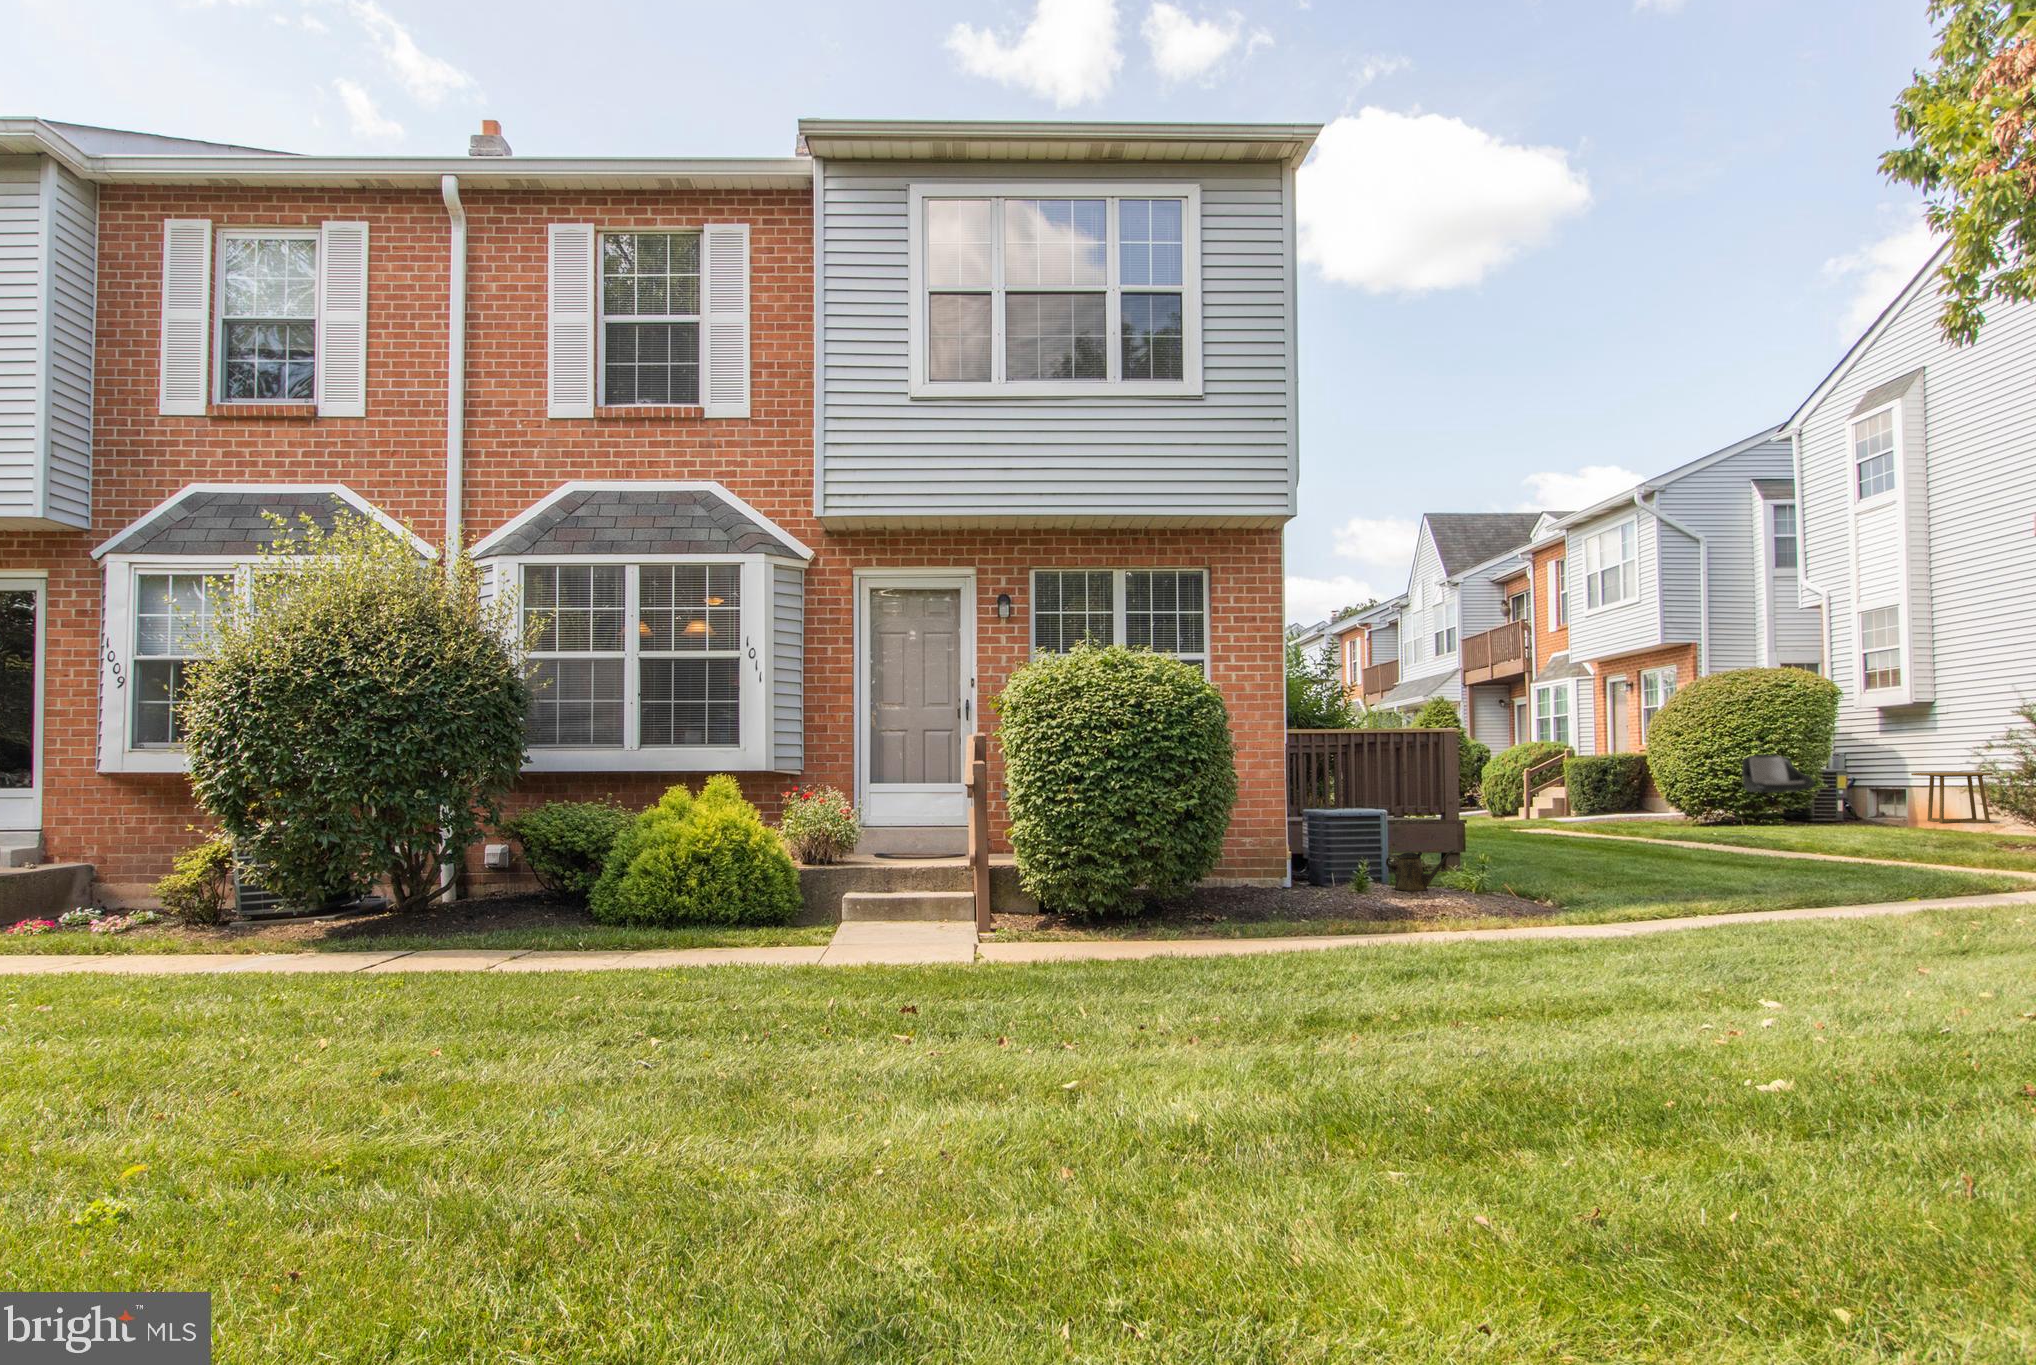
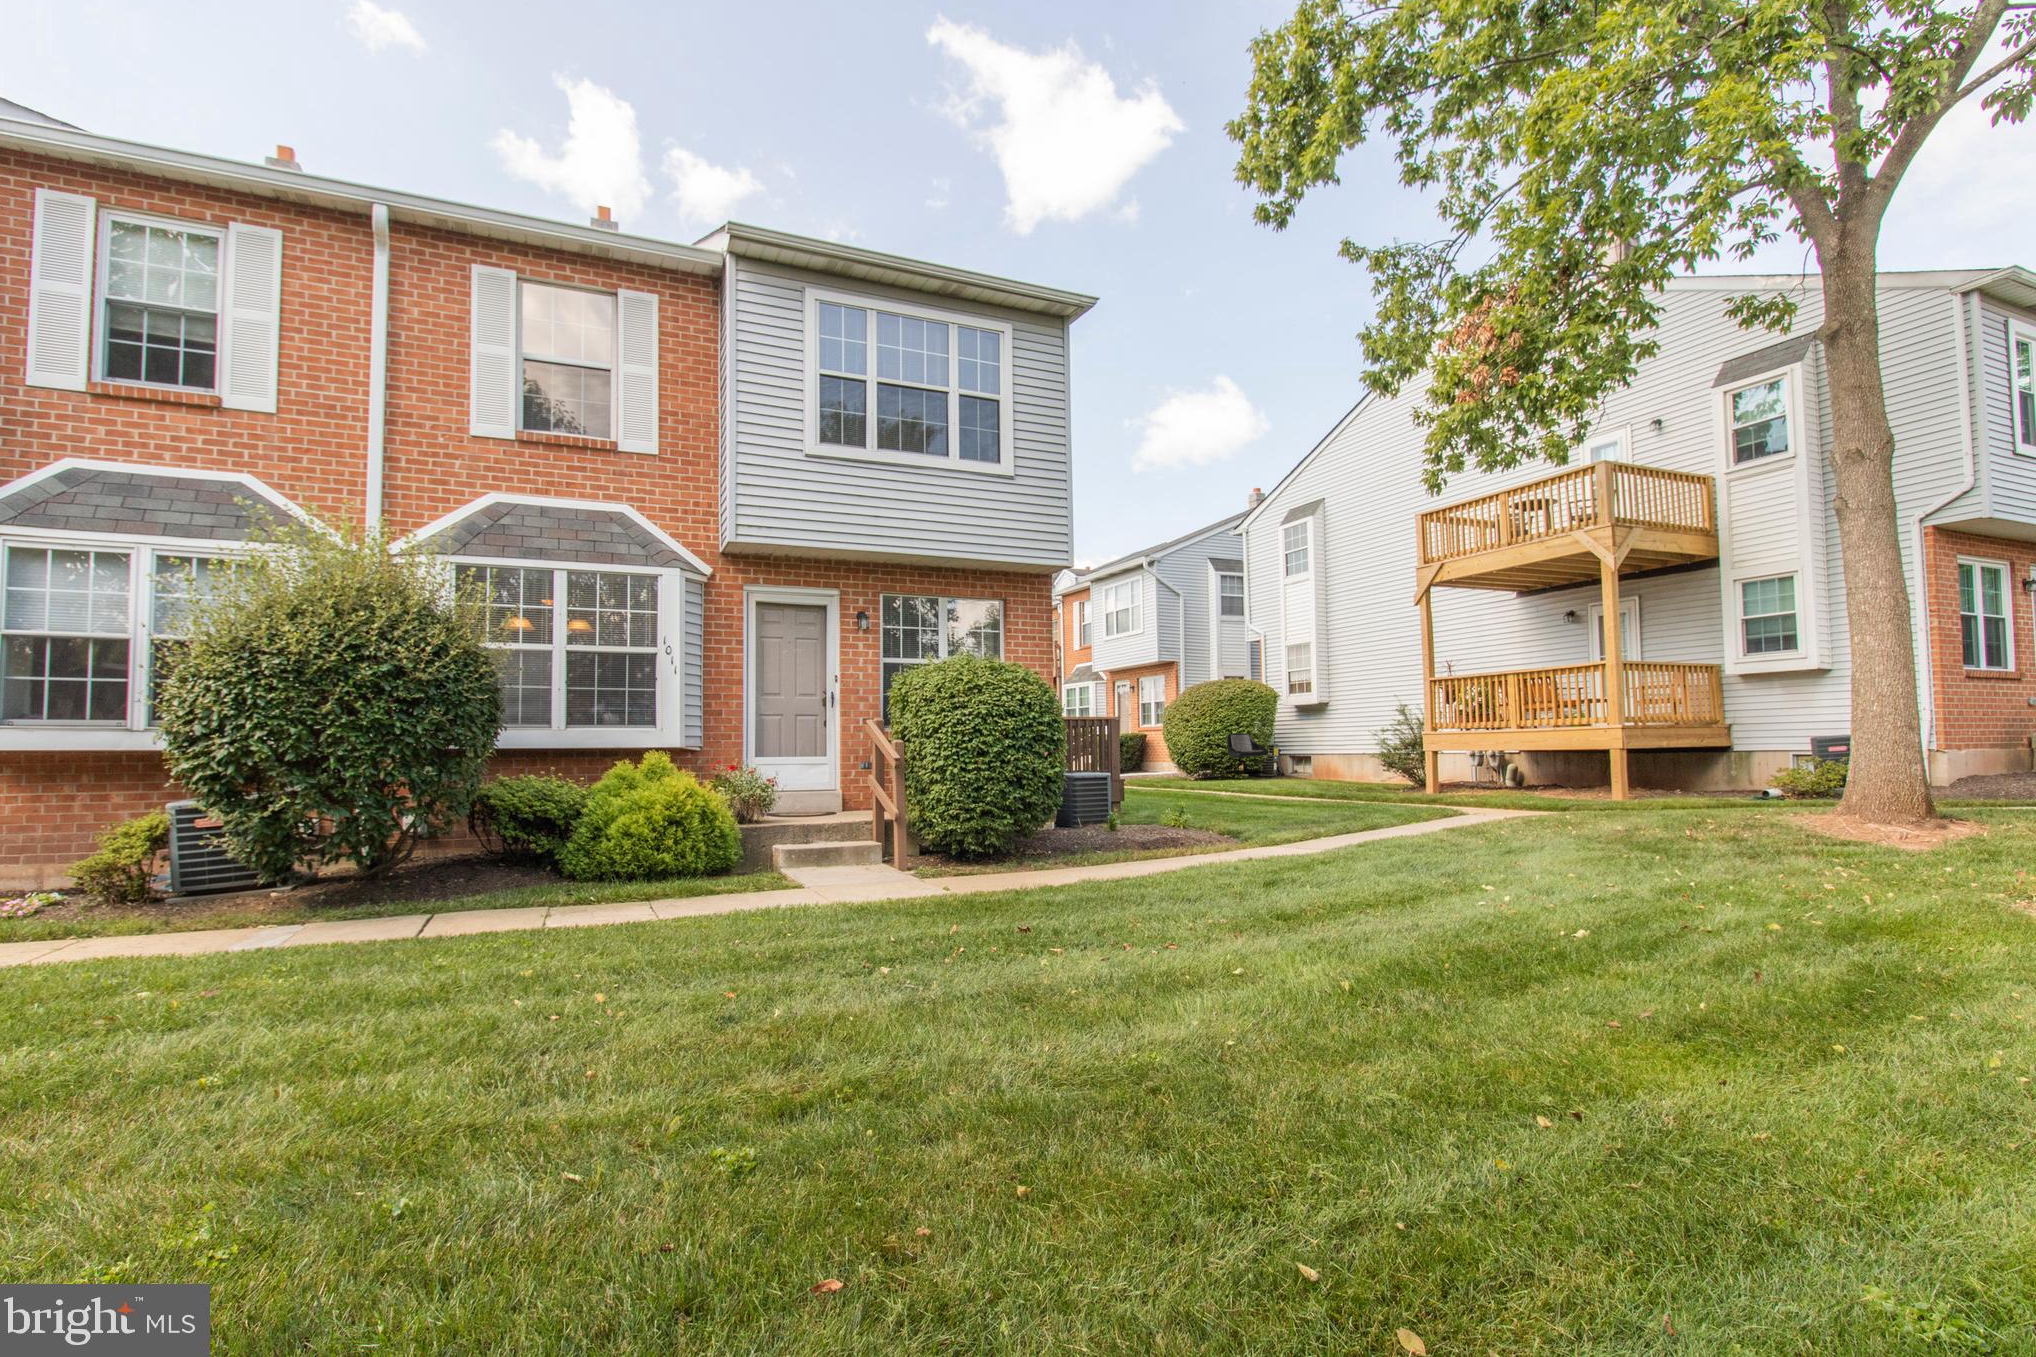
round table: present [1911,772,1992,823] -> none [1324,745,1371,776]
watering can: present [1386,849,1455,891] -> none [1121,799,1169,827]

